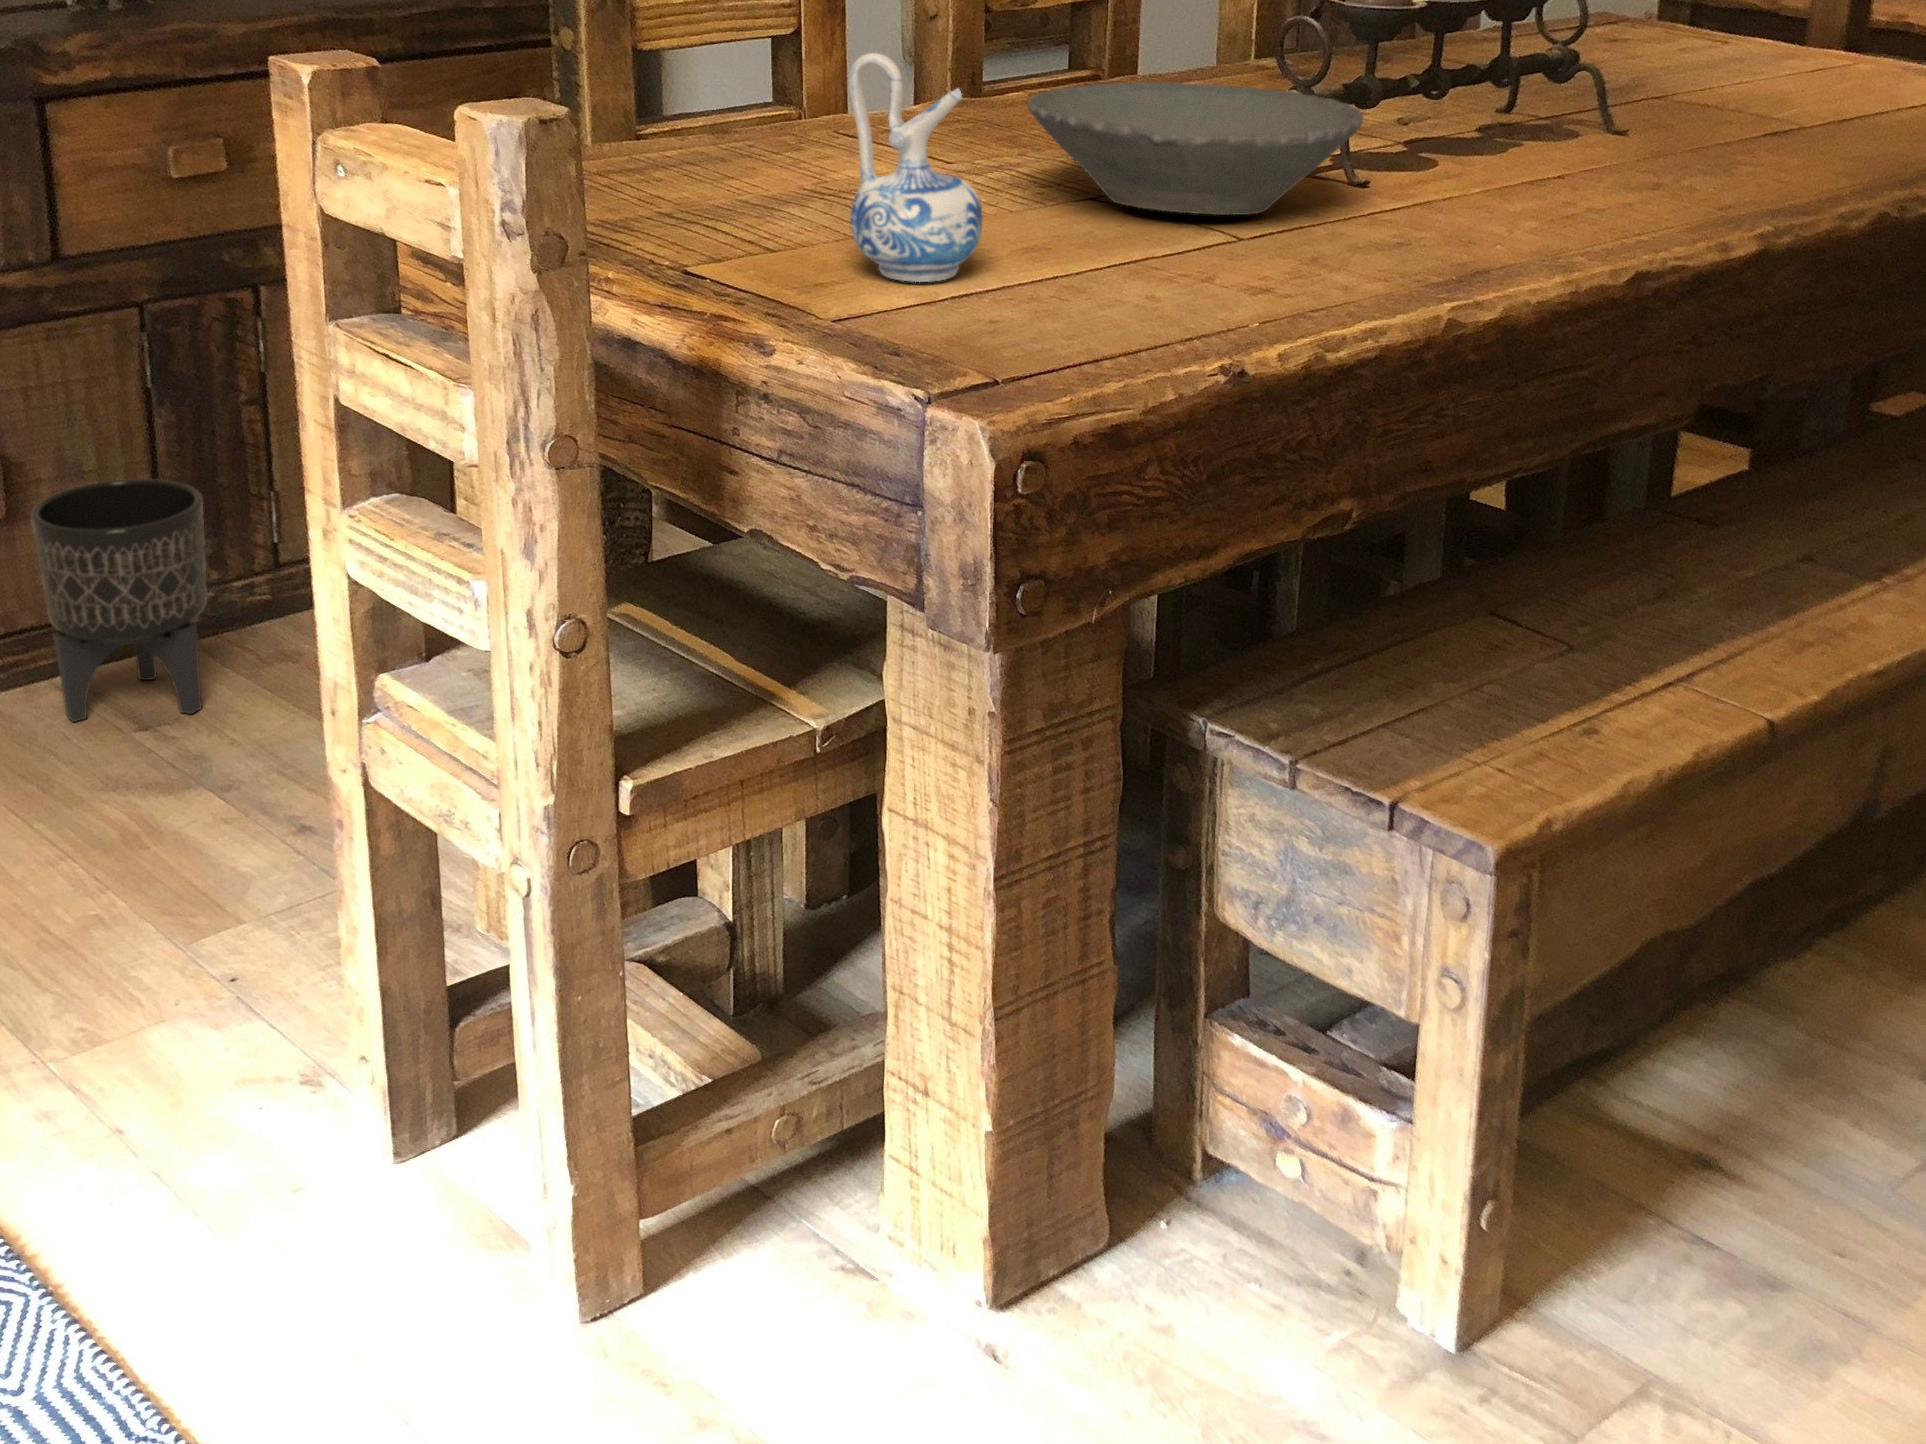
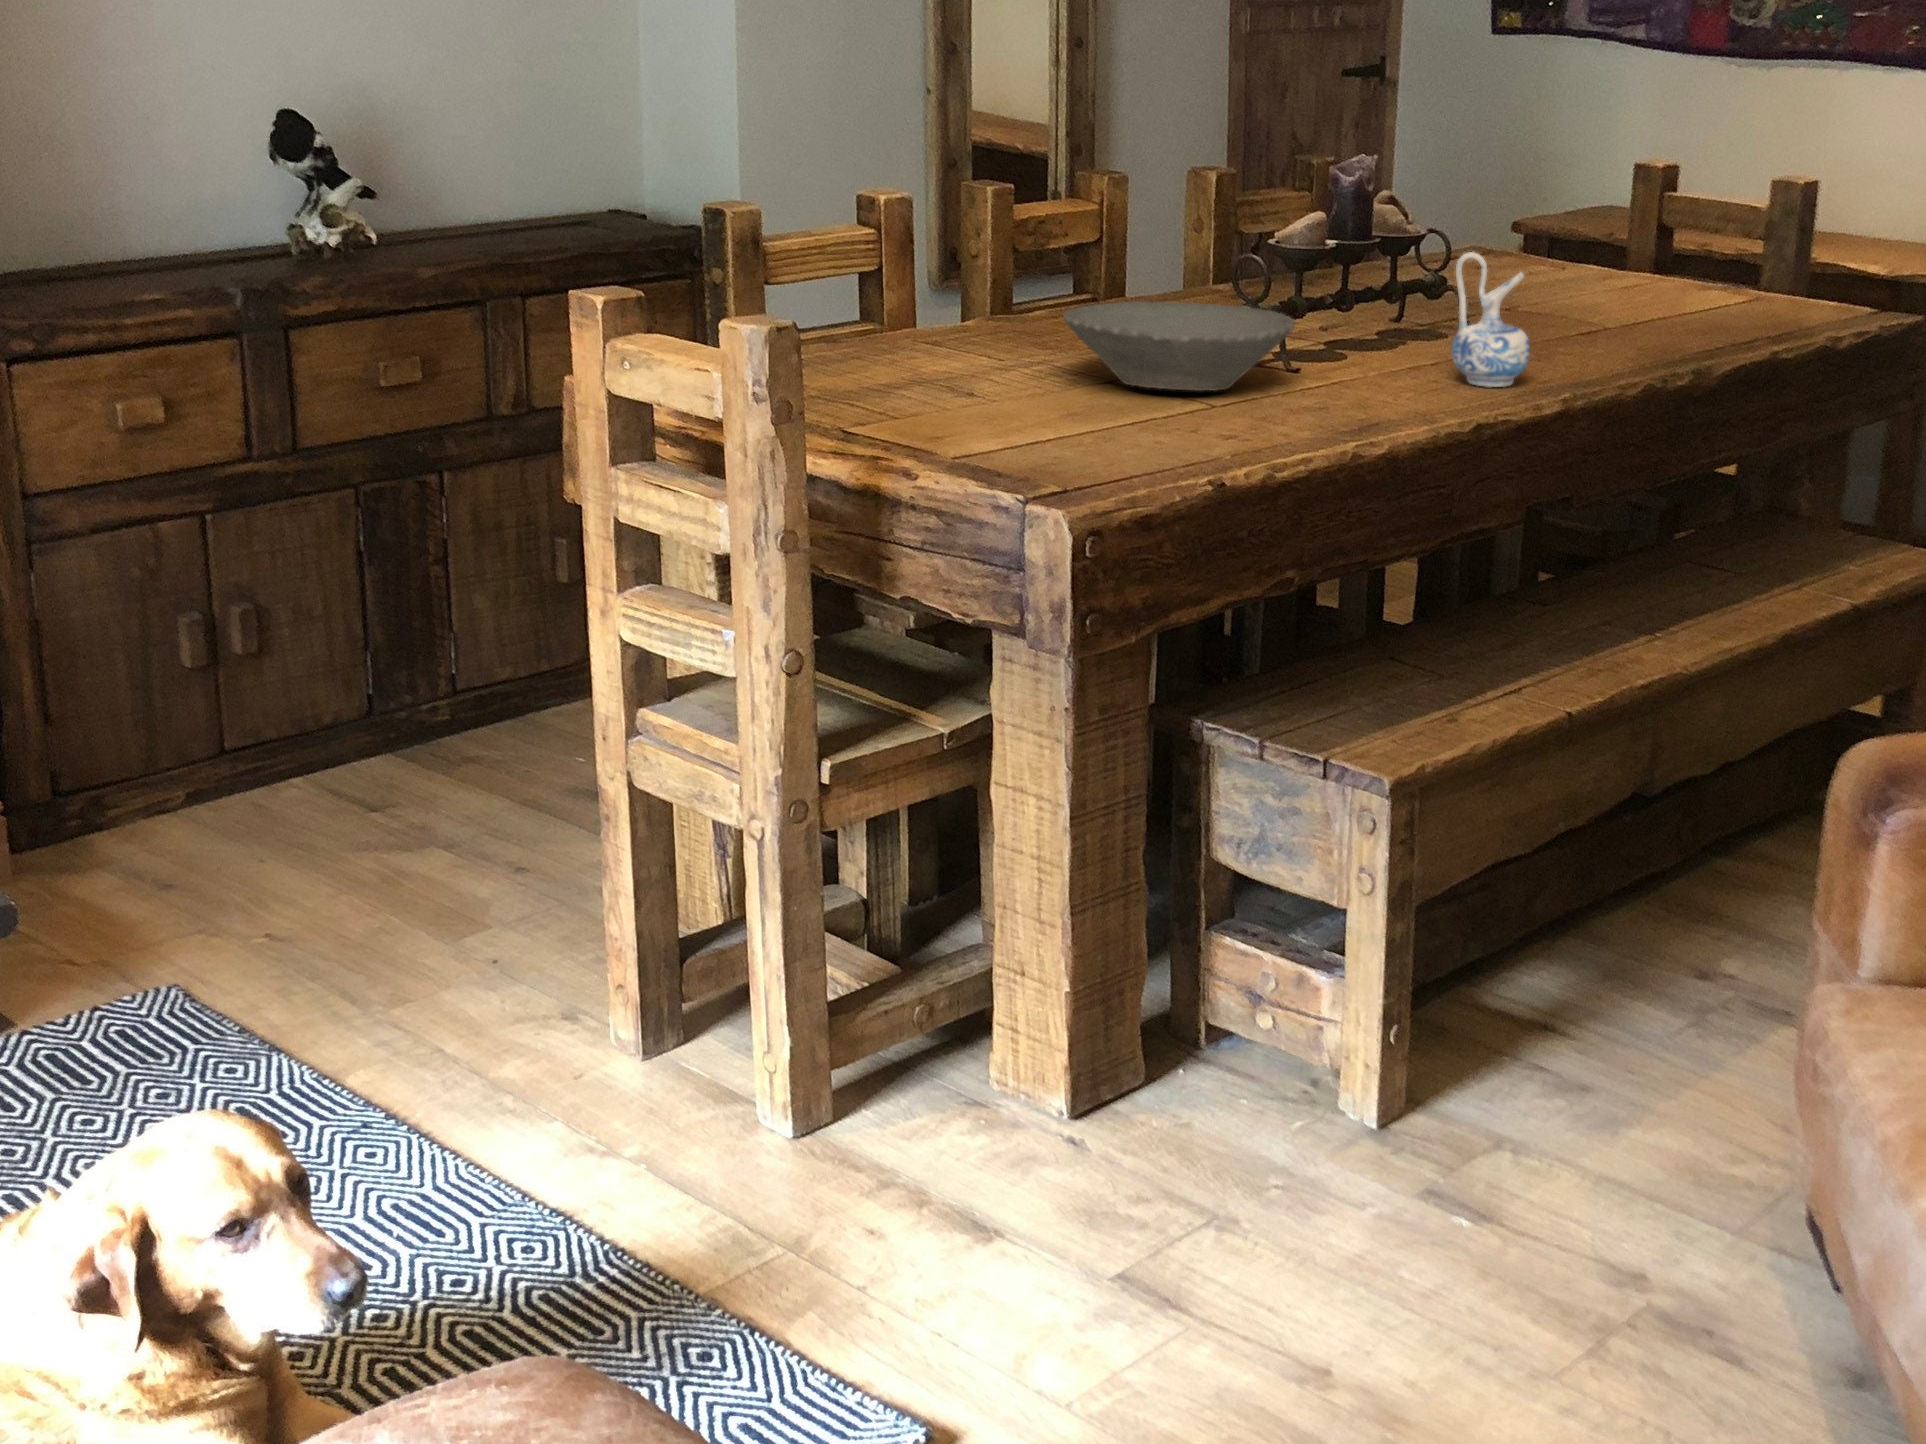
ceramic pitcher: present [849,53,983,282] -> present [1452,252,1530,387]
planter: present [31,479,207,722] -> none [291,620,422,805]

